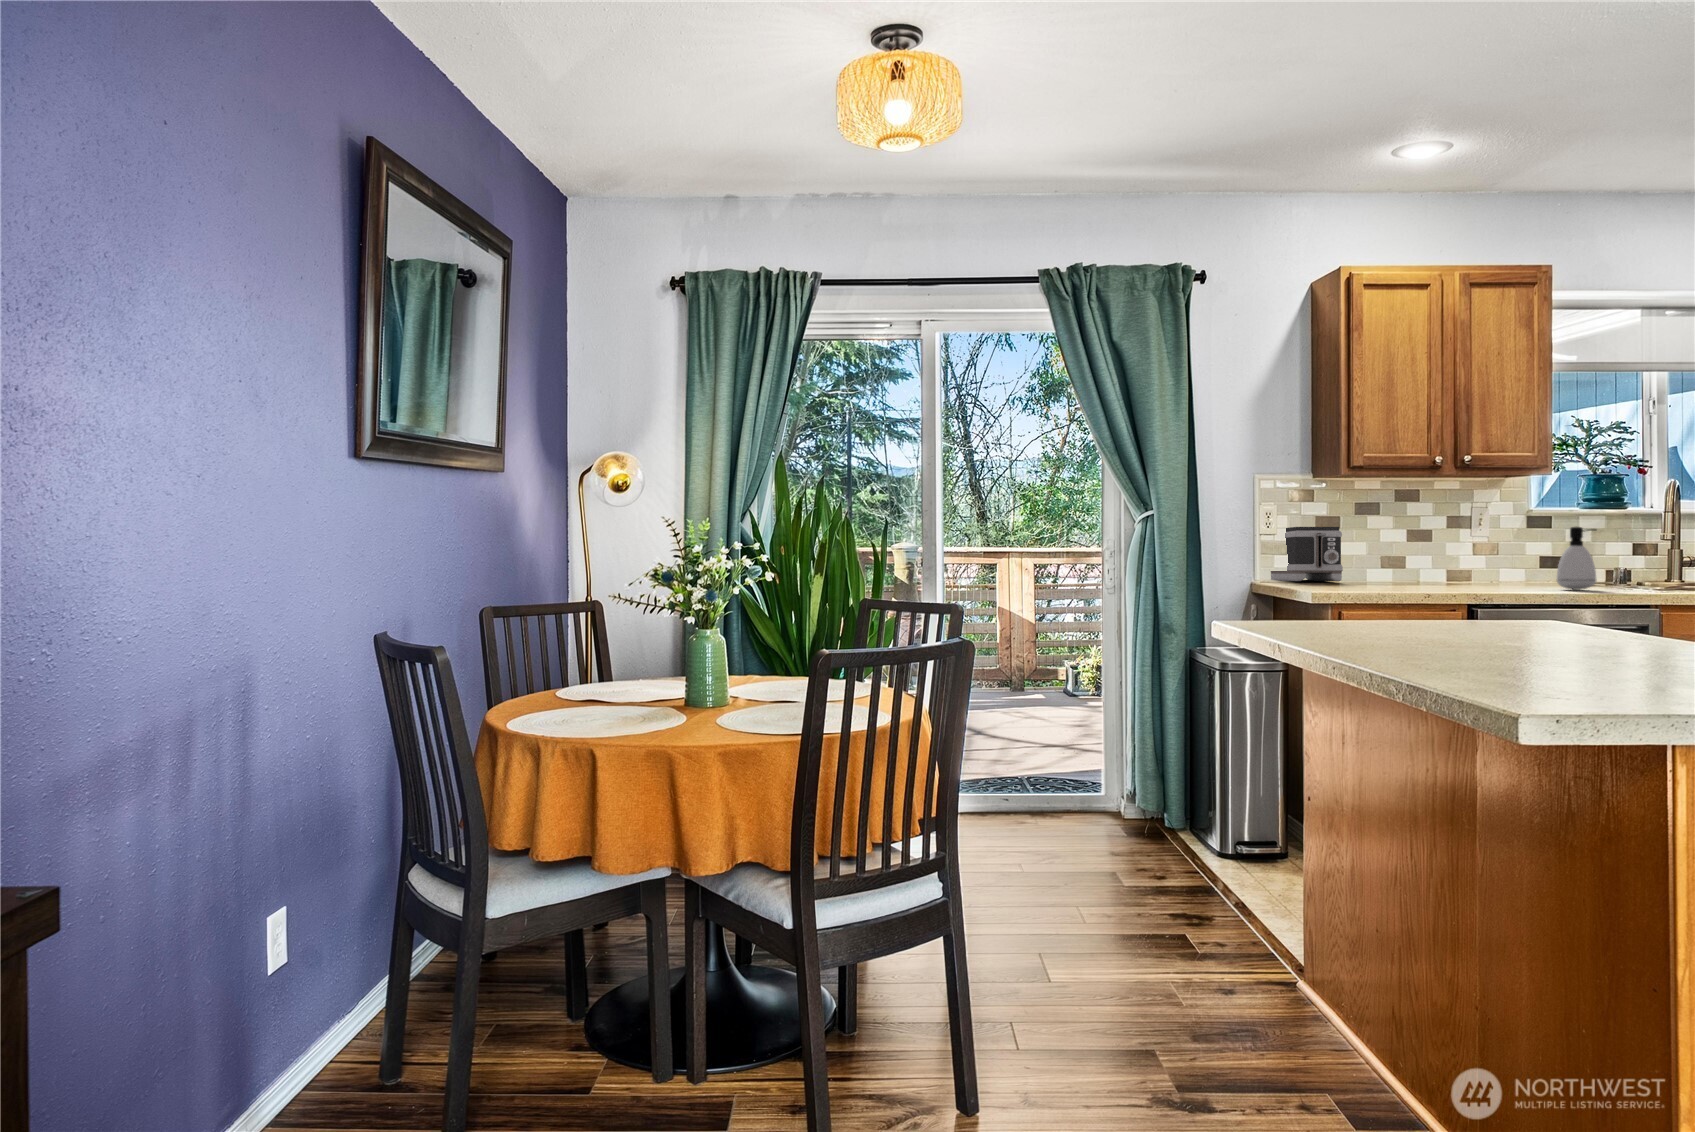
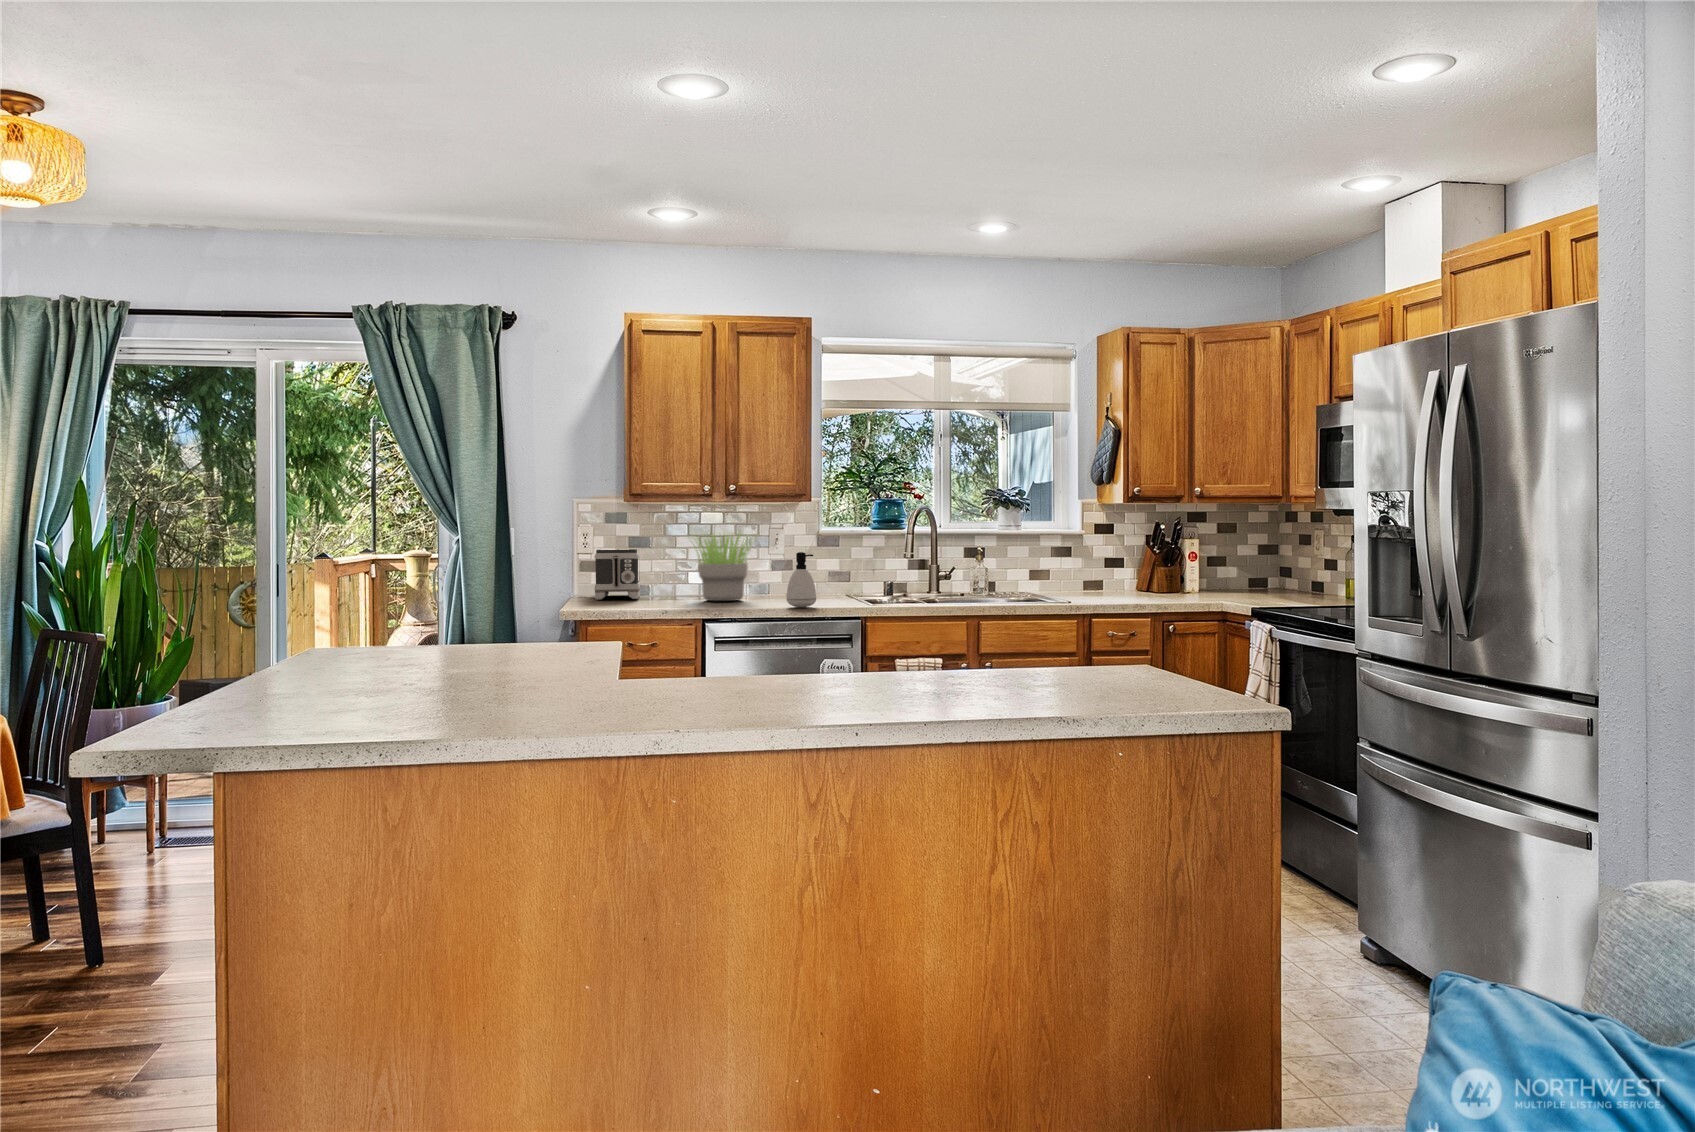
potted plant: none [1393,502,1497,584] -> present [692,533,754,601]

